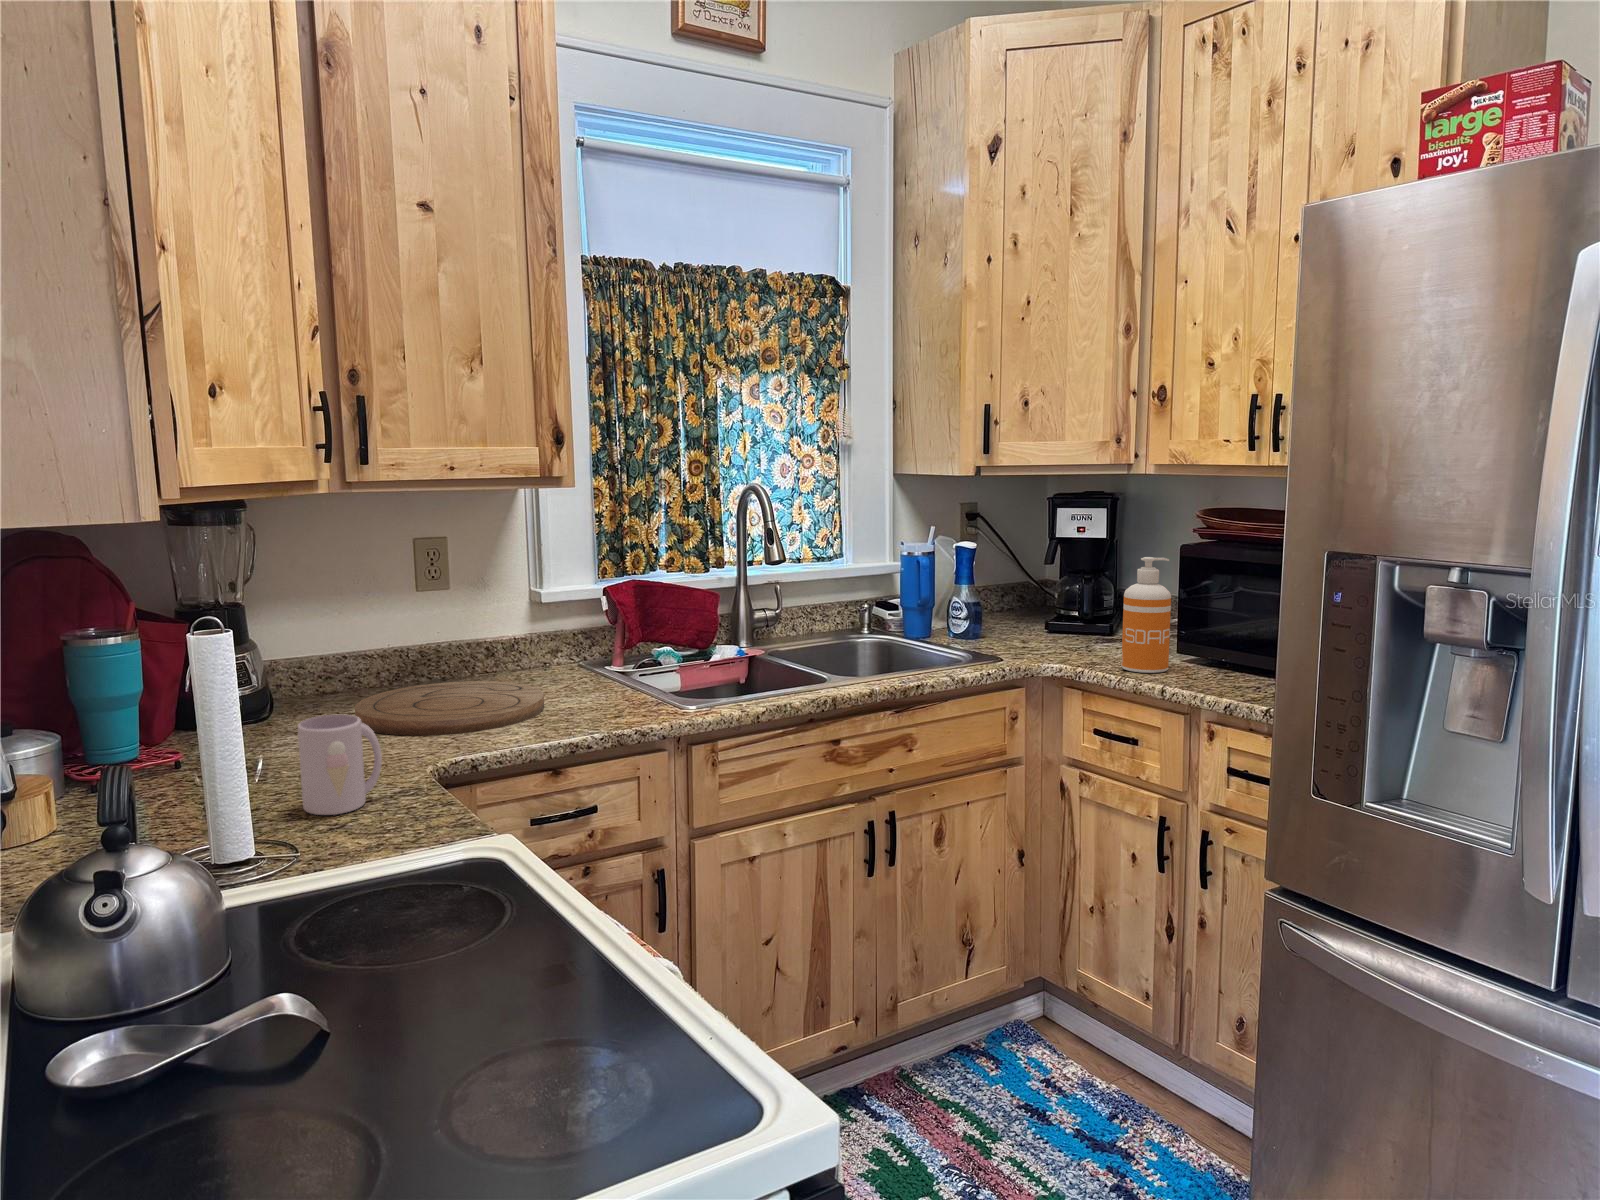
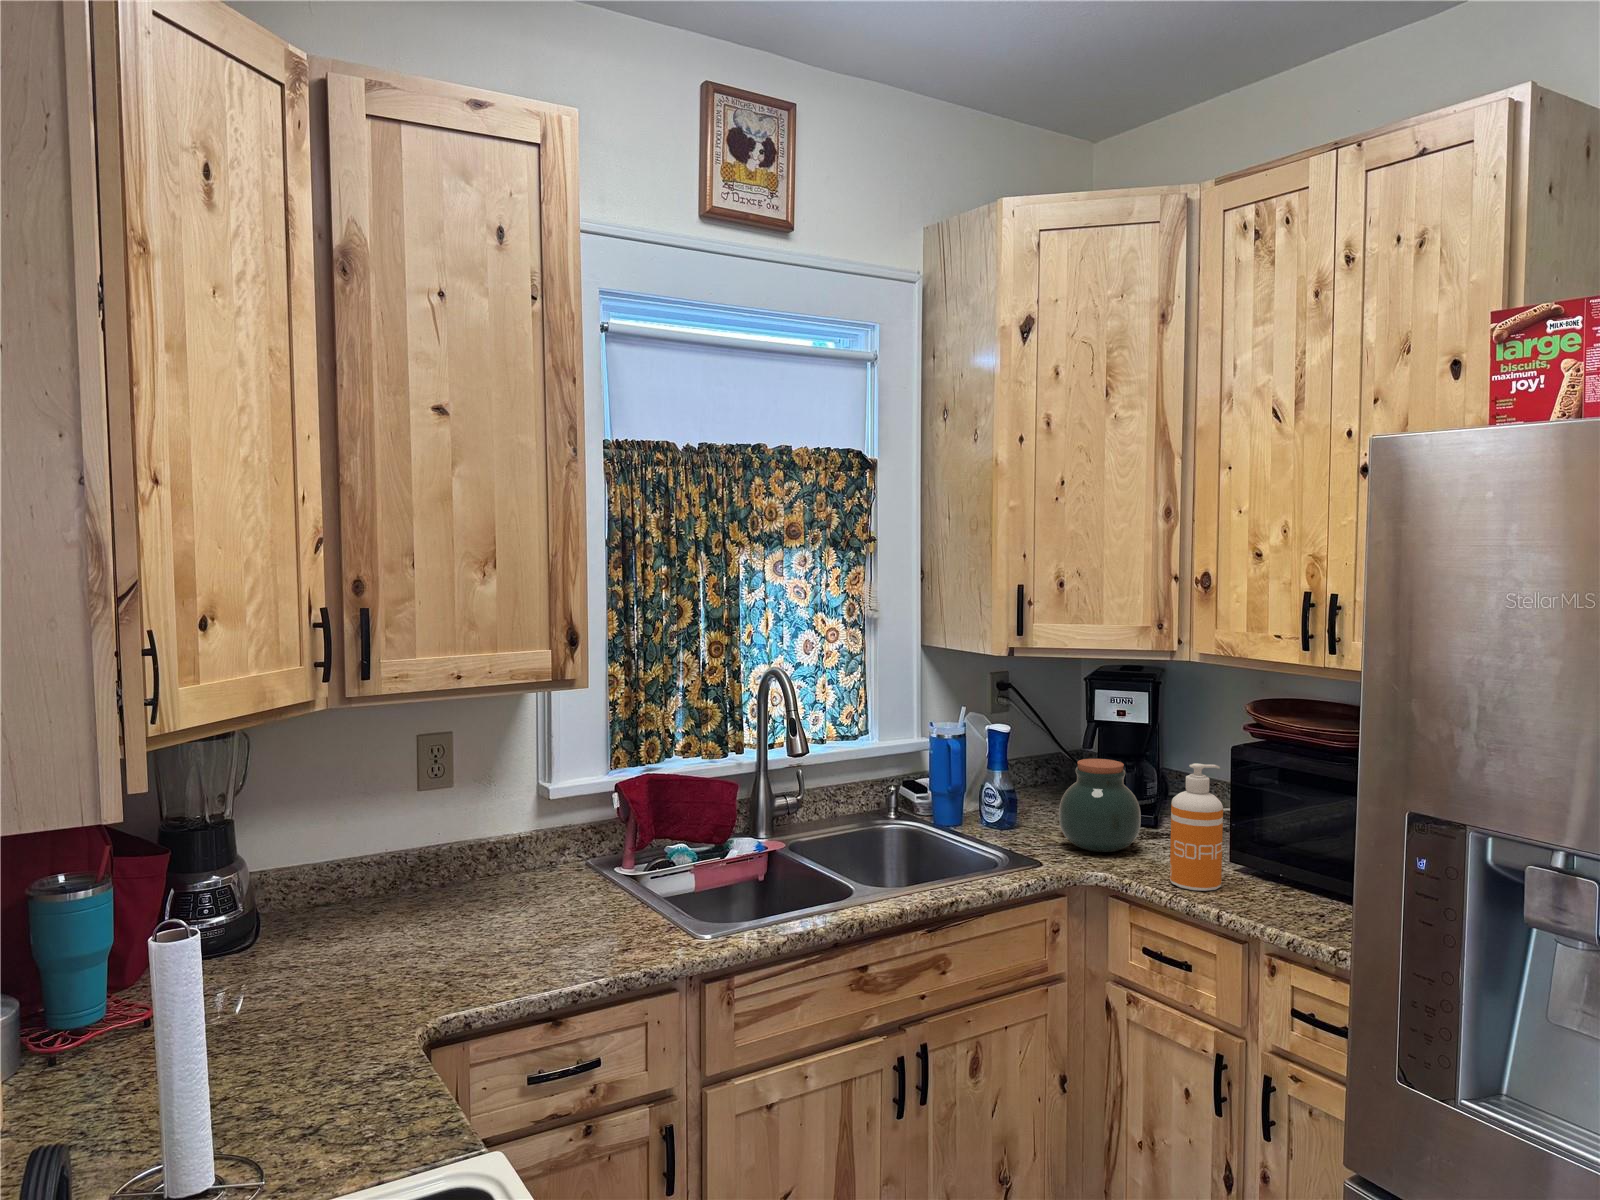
jar: none [1022,567,1098,651] -> present [1059,759,1141,852]
cutting board: present [355,681,544,736] -> none [344,895,548,980]
mug: present [298,714,382,815] -> none [267,997,361,1125]

